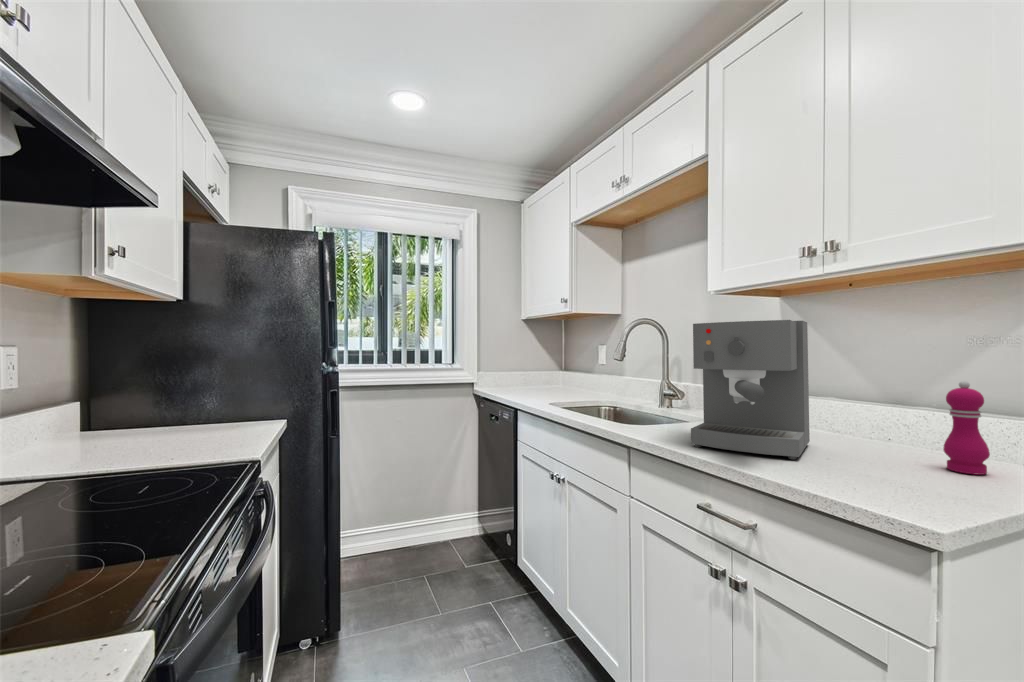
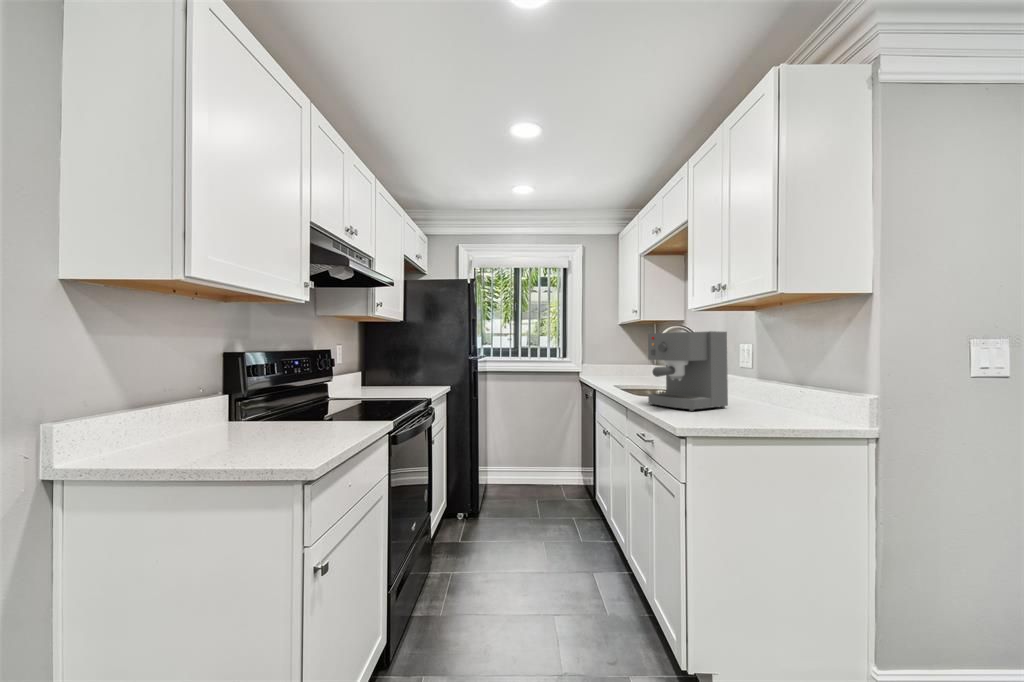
pepper mill: present [943,381,990,475] -> none [772,367,794,421]

